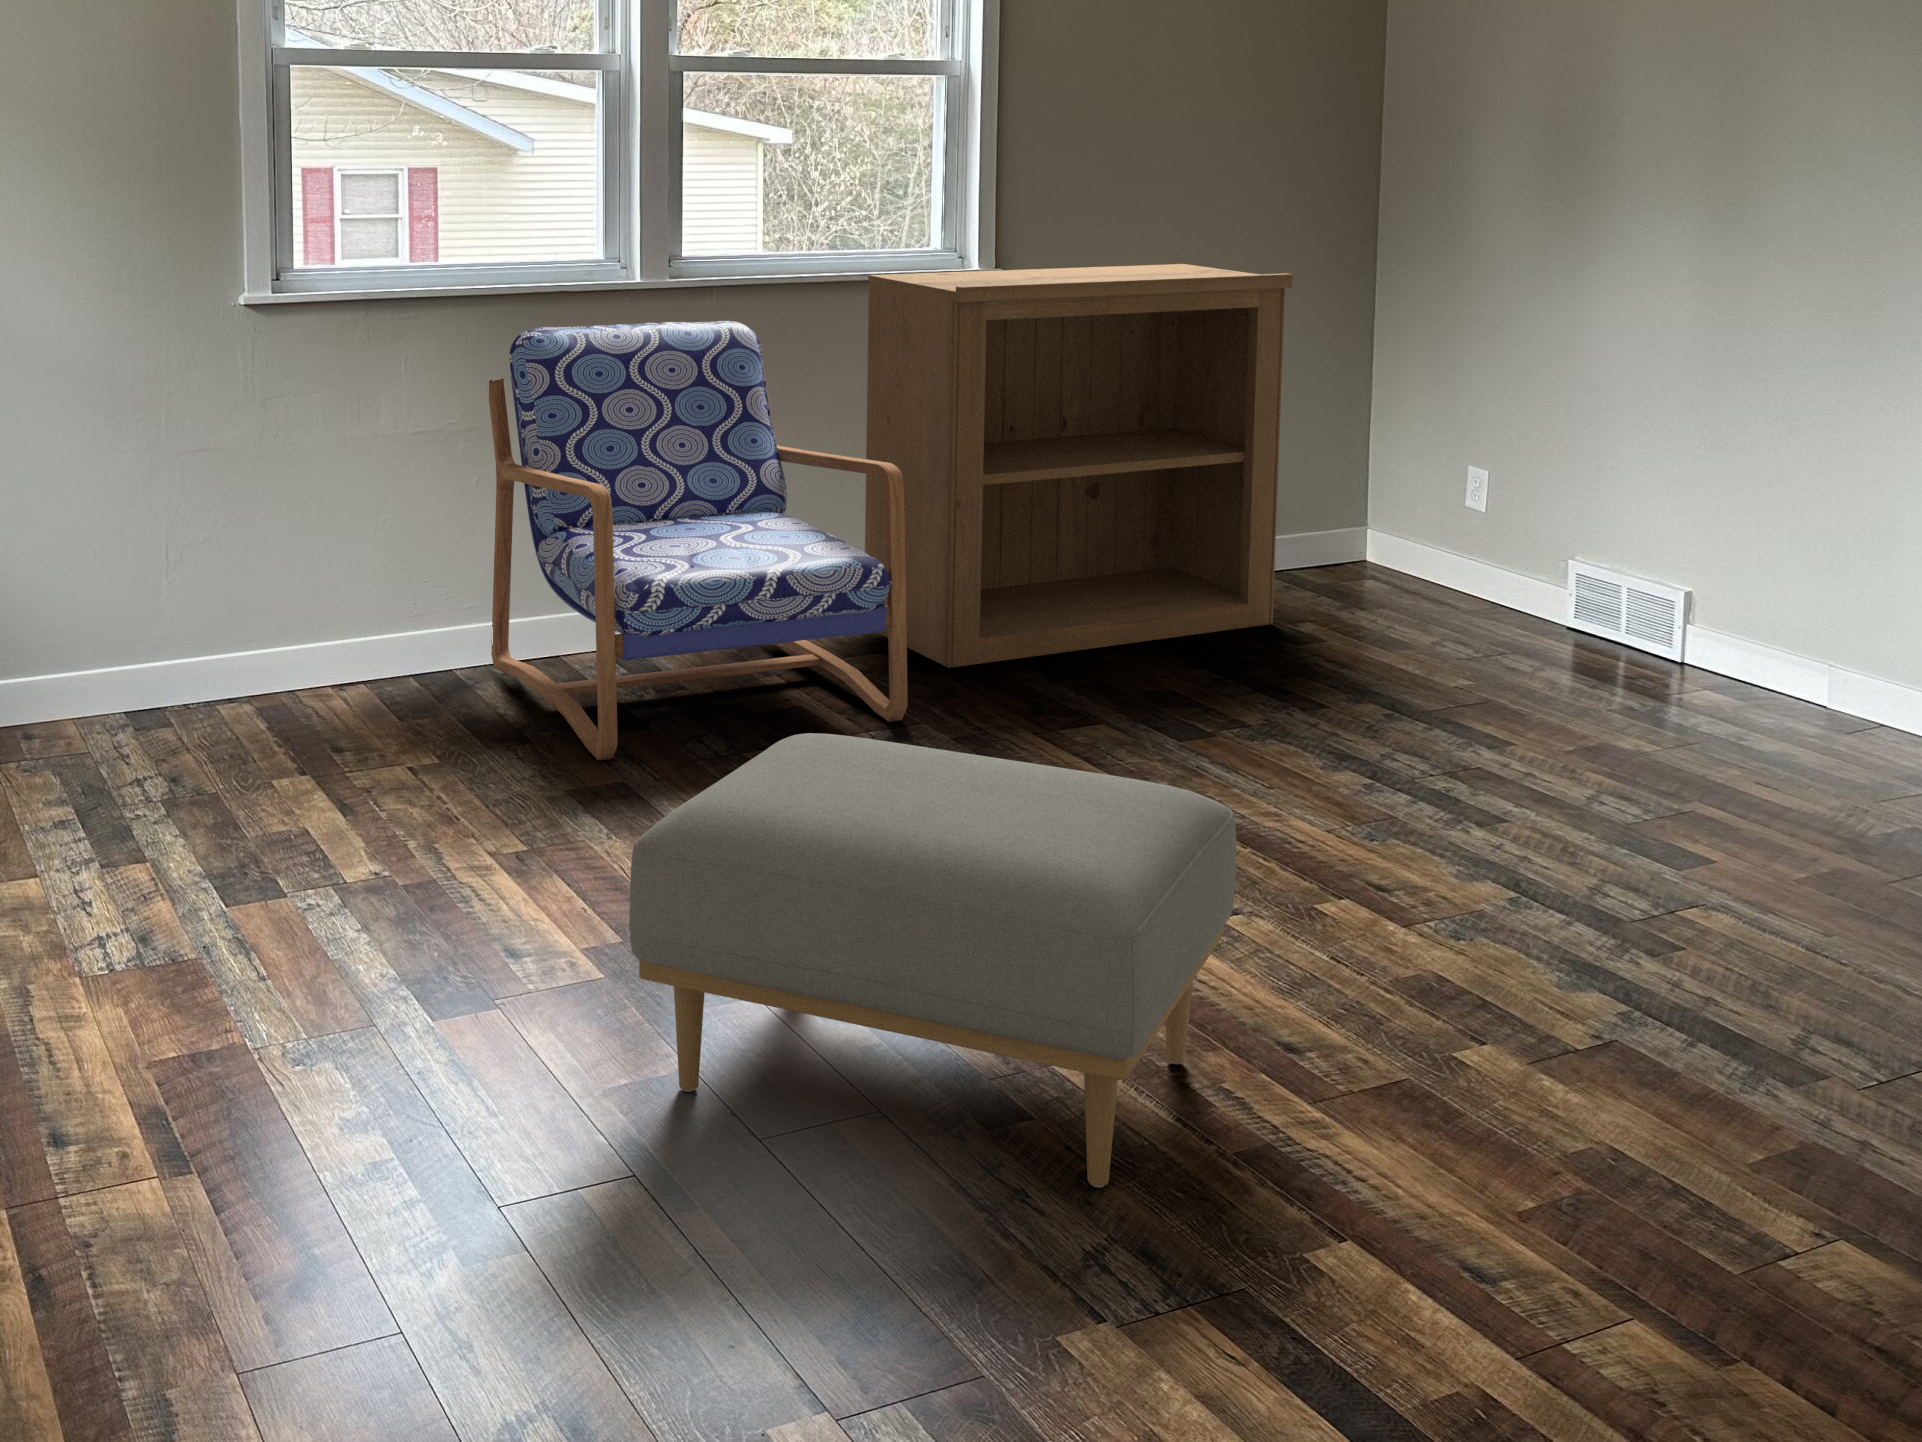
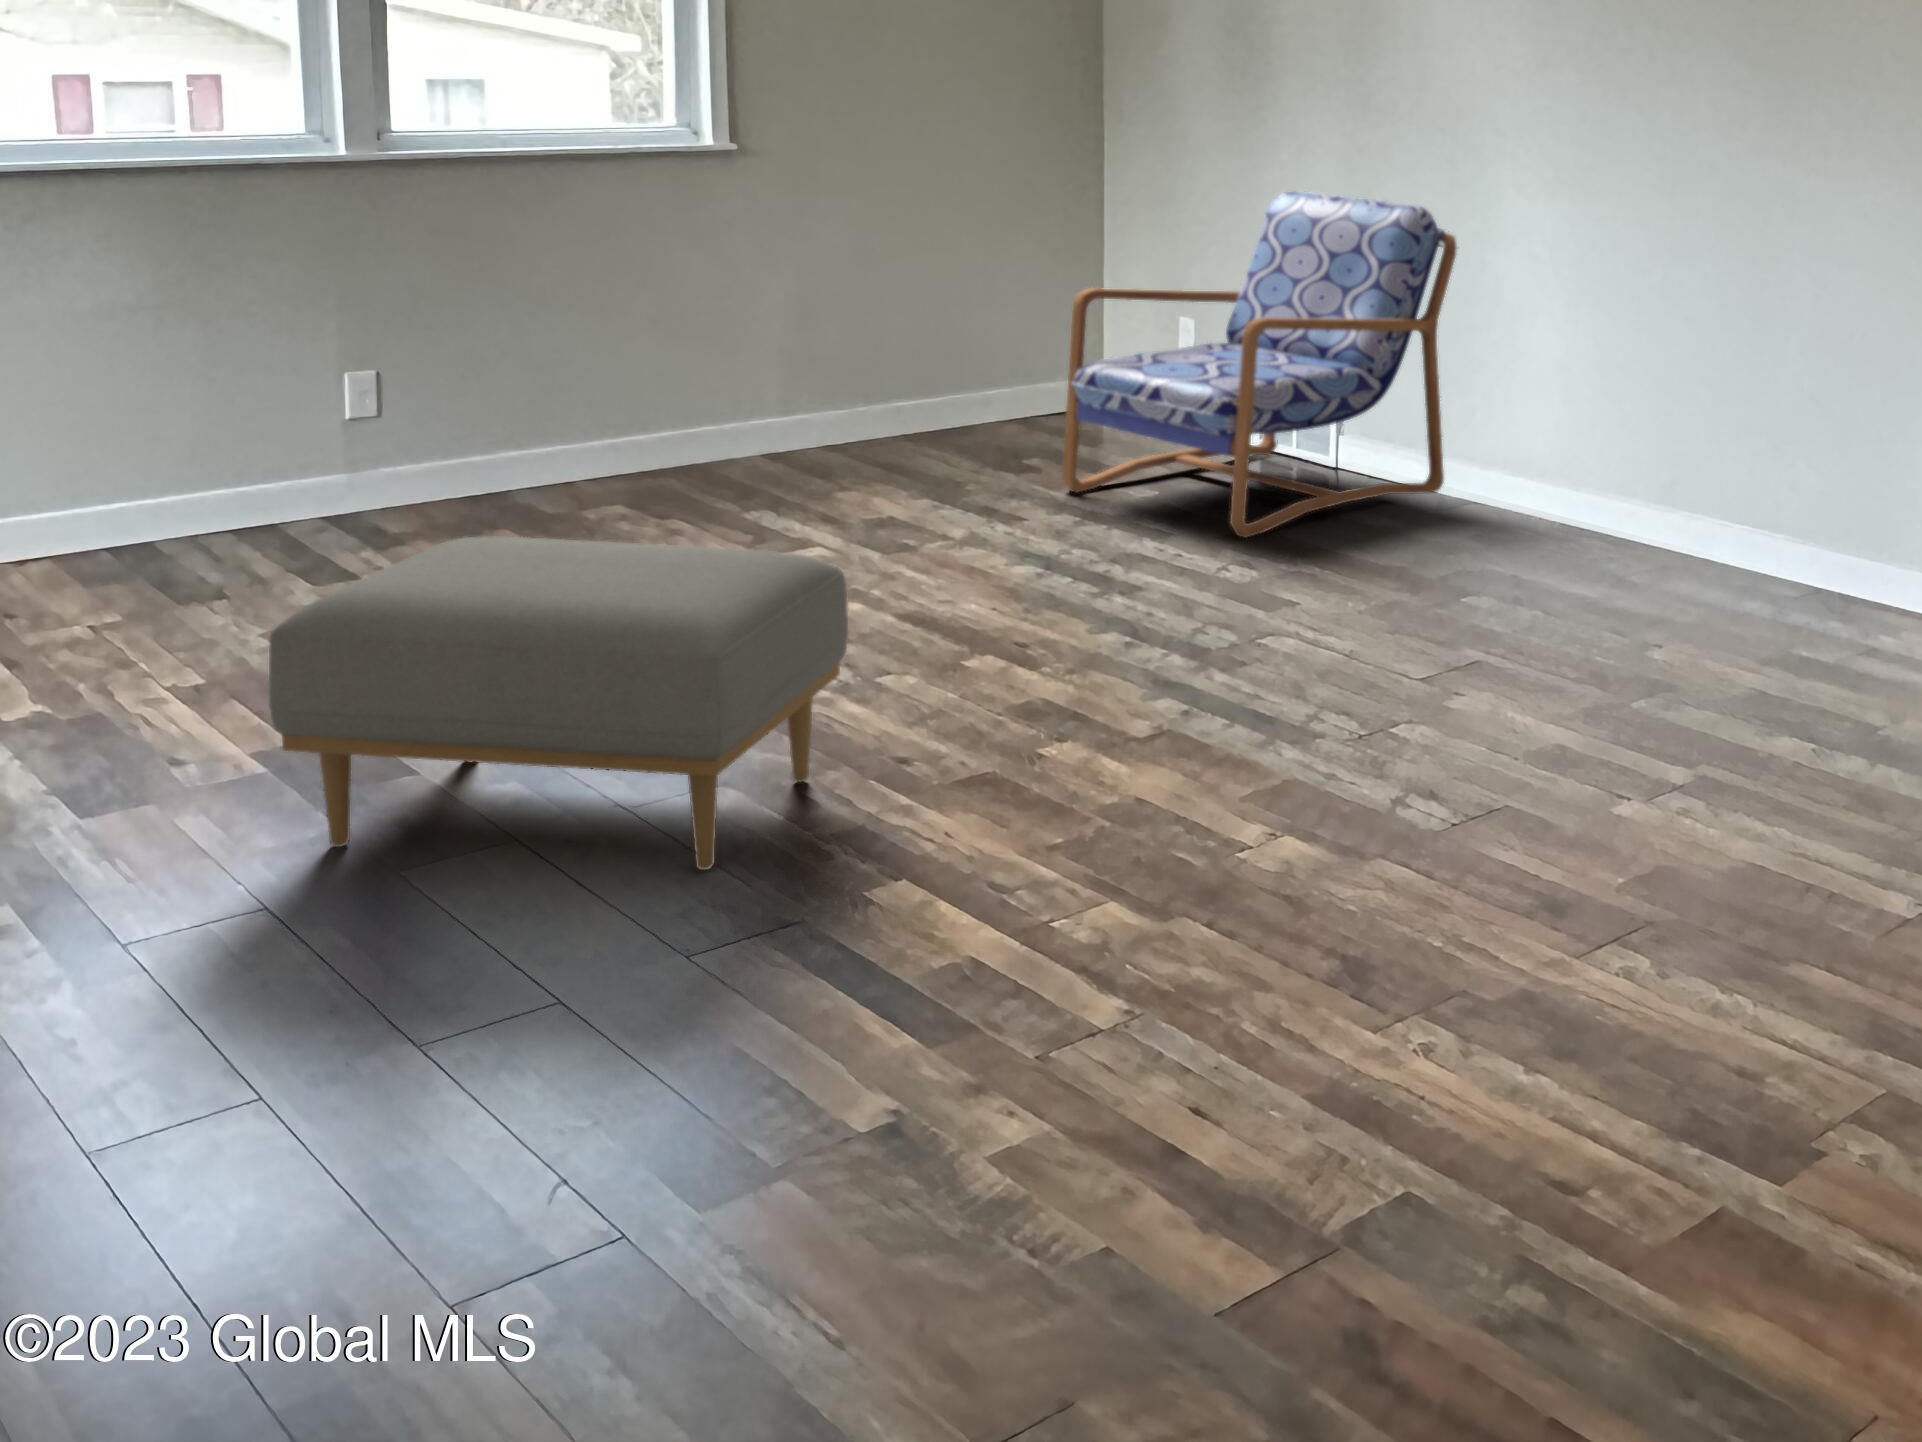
bookshelf: present [865,264,1293,668] -> none [595,139,1006,510]
armchair: present [489,321,908,760] -> present [1062,191,1456,538]

